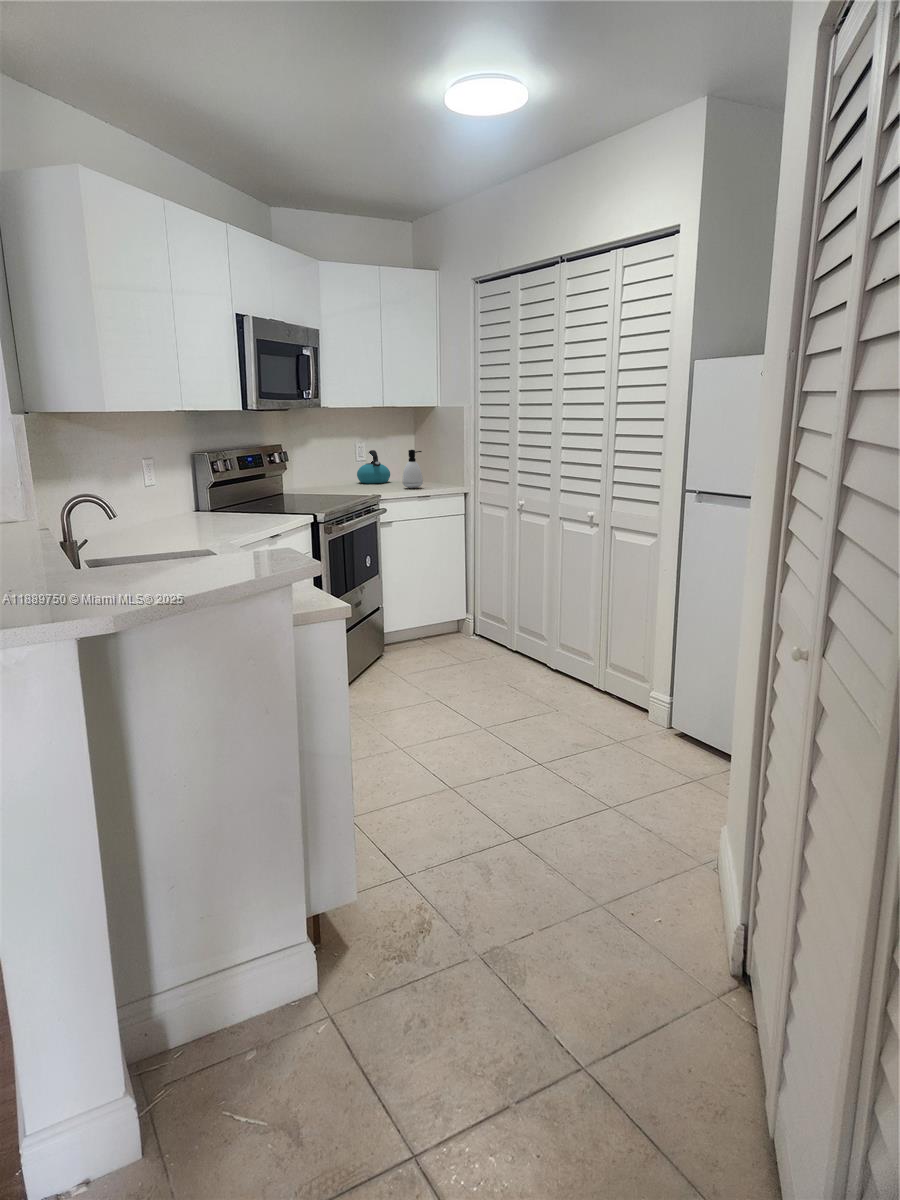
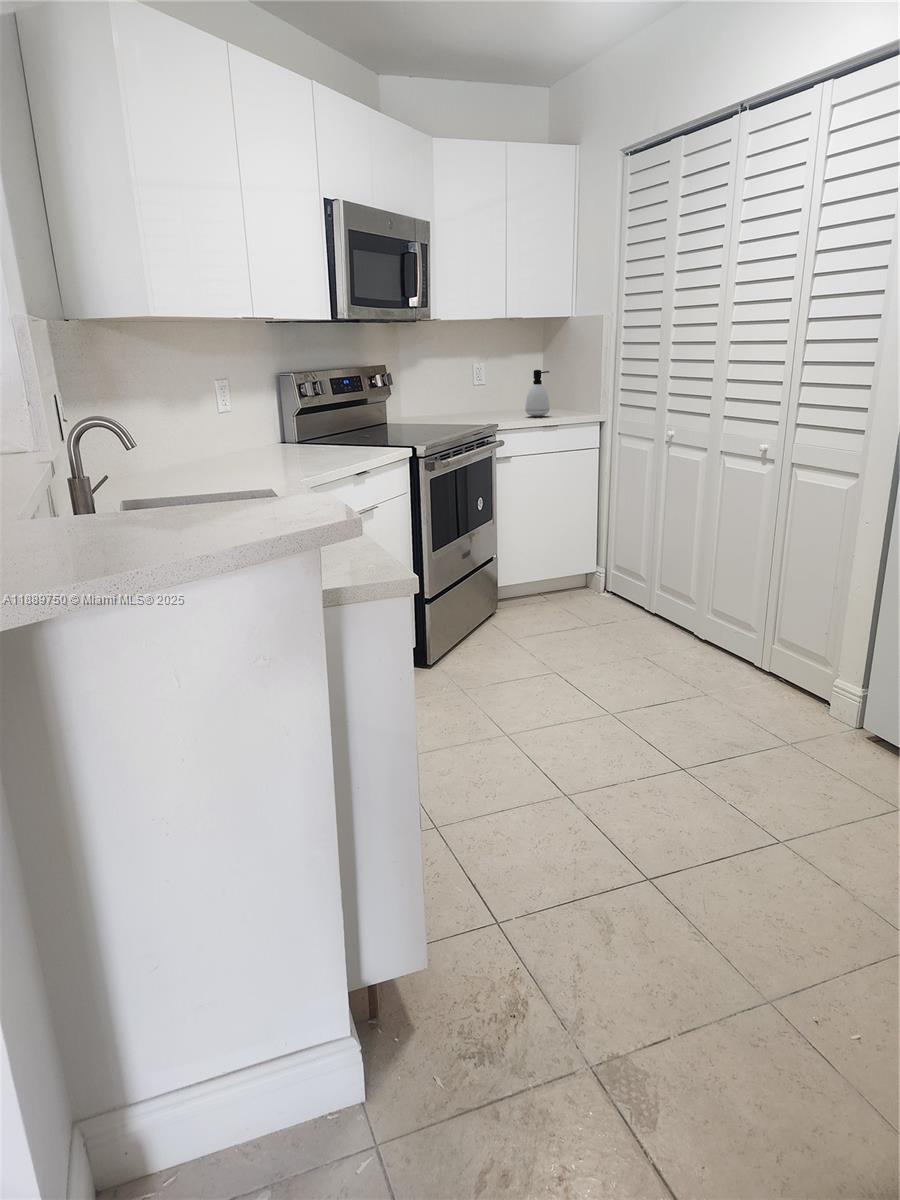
kettle: present [357,450,390,484] -> none [474,372,512,412]

